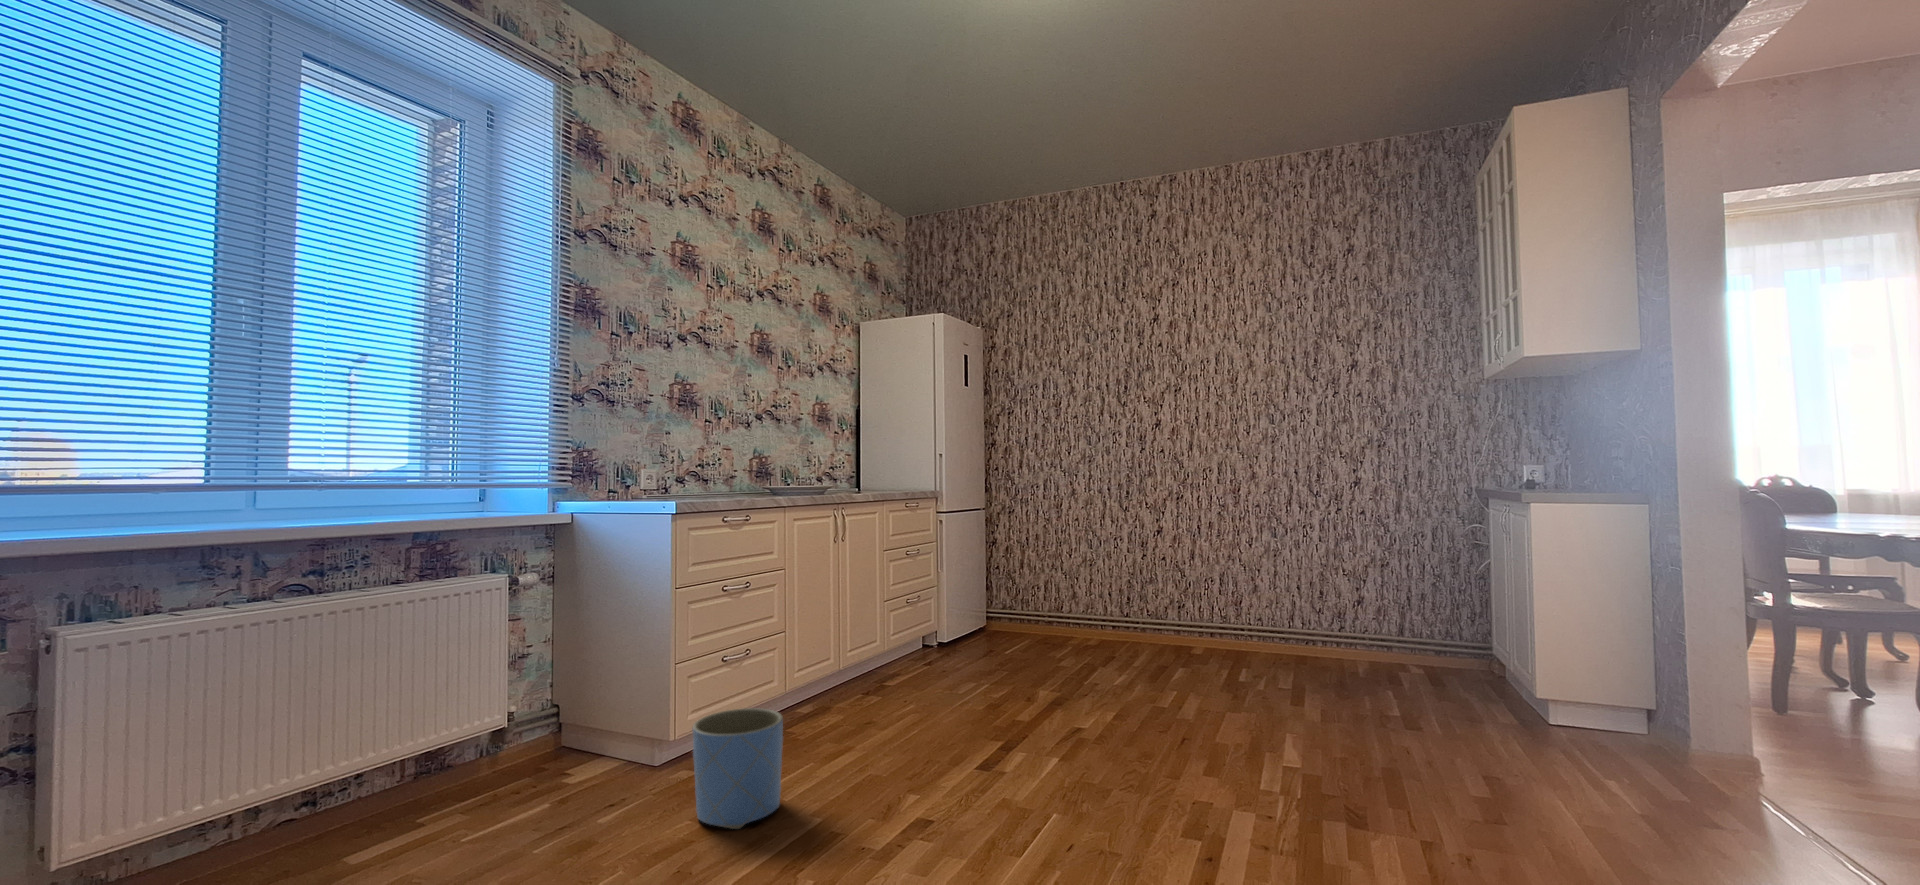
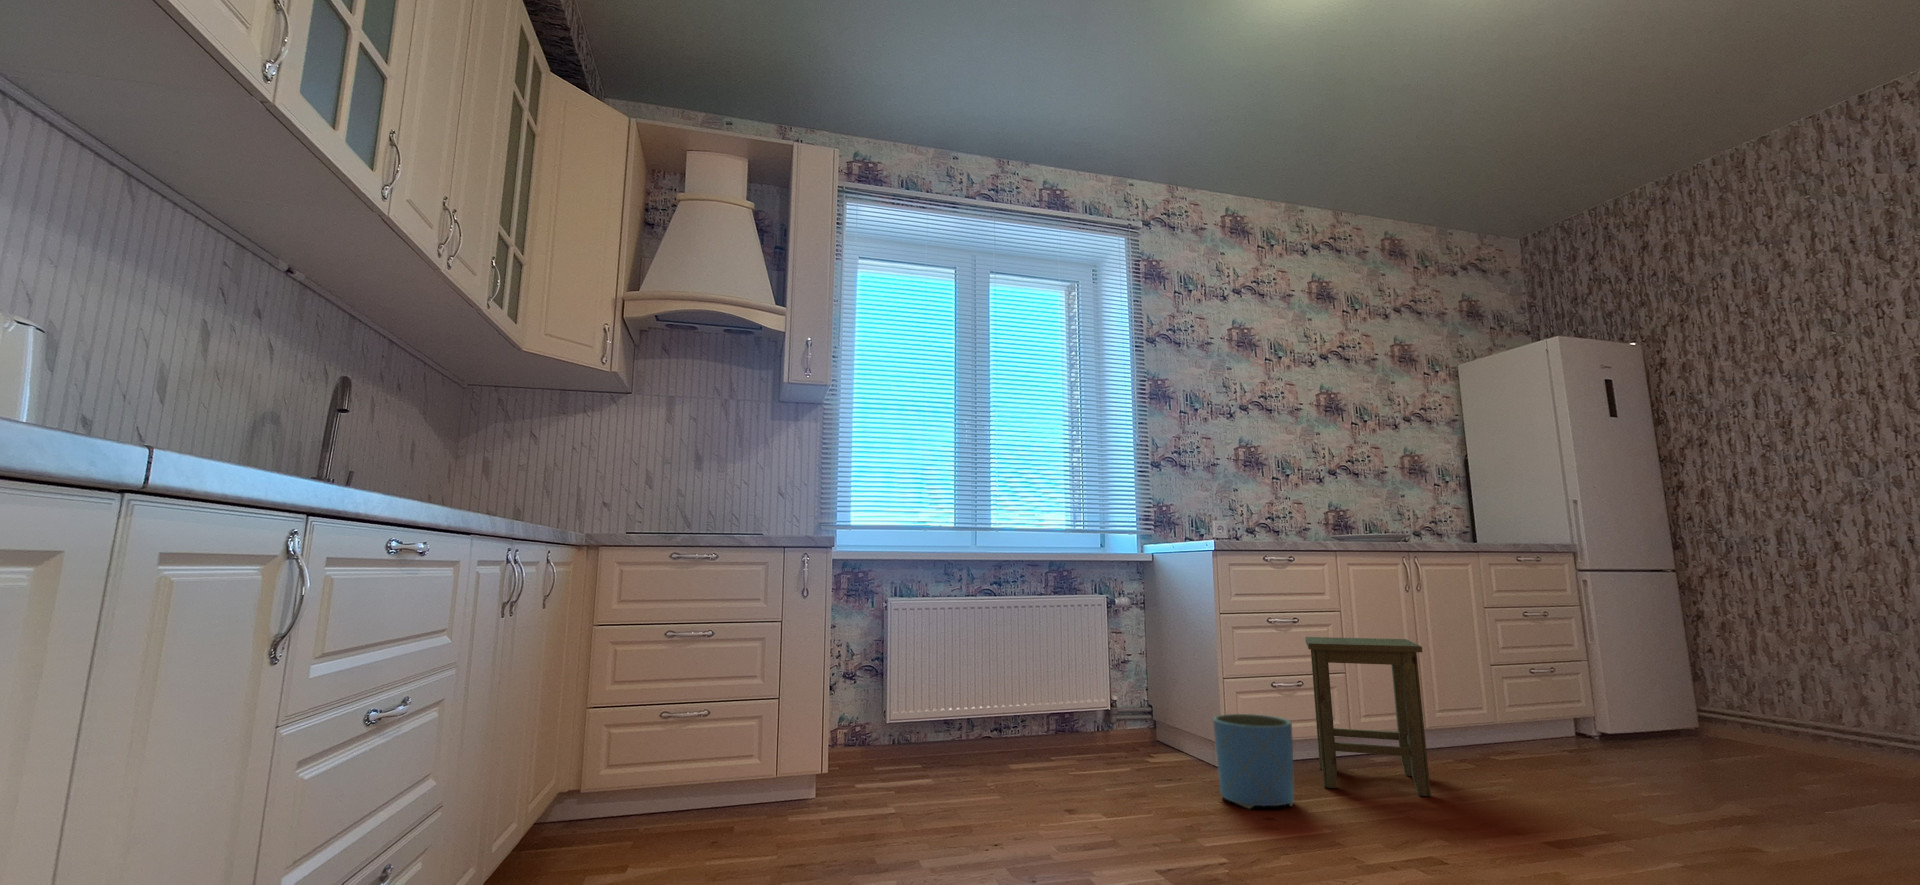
stool: none [761,594,887,767] -> present [1305,637,1431,796]

